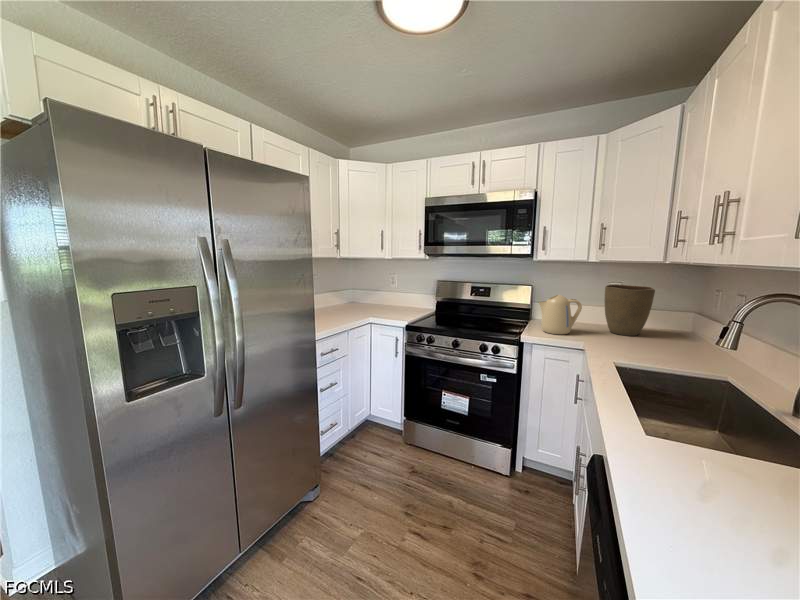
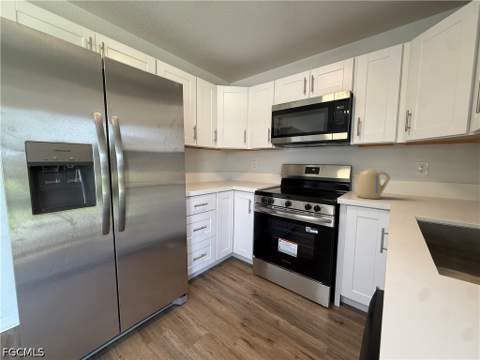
vase: present [605,284,655,336] -> none [411,161,458,202]

